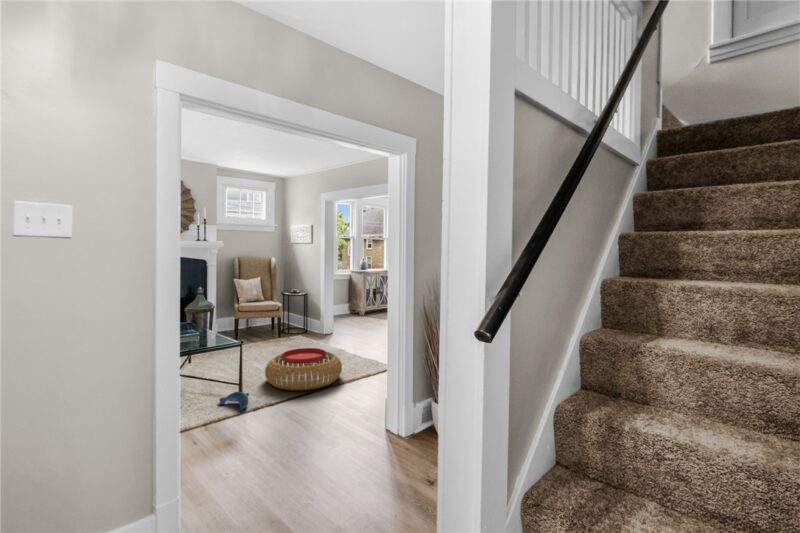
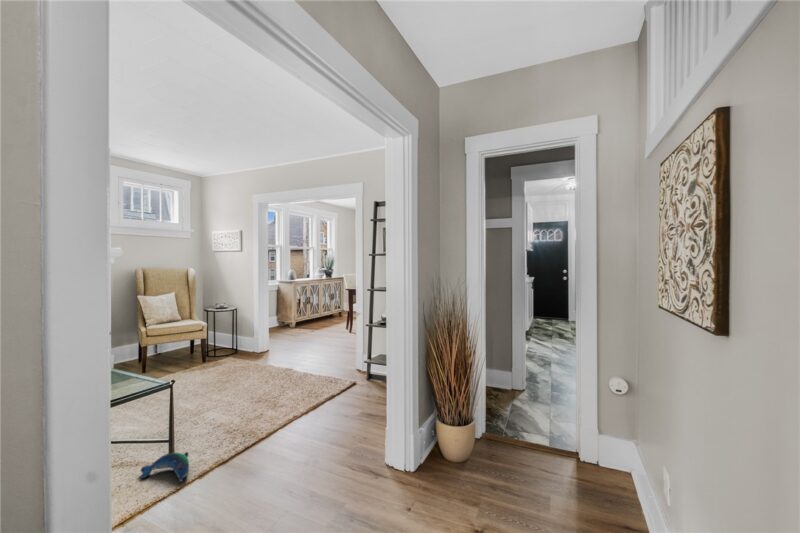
pouf: present [265,348,342,391] -> none [204,374,305,435]

